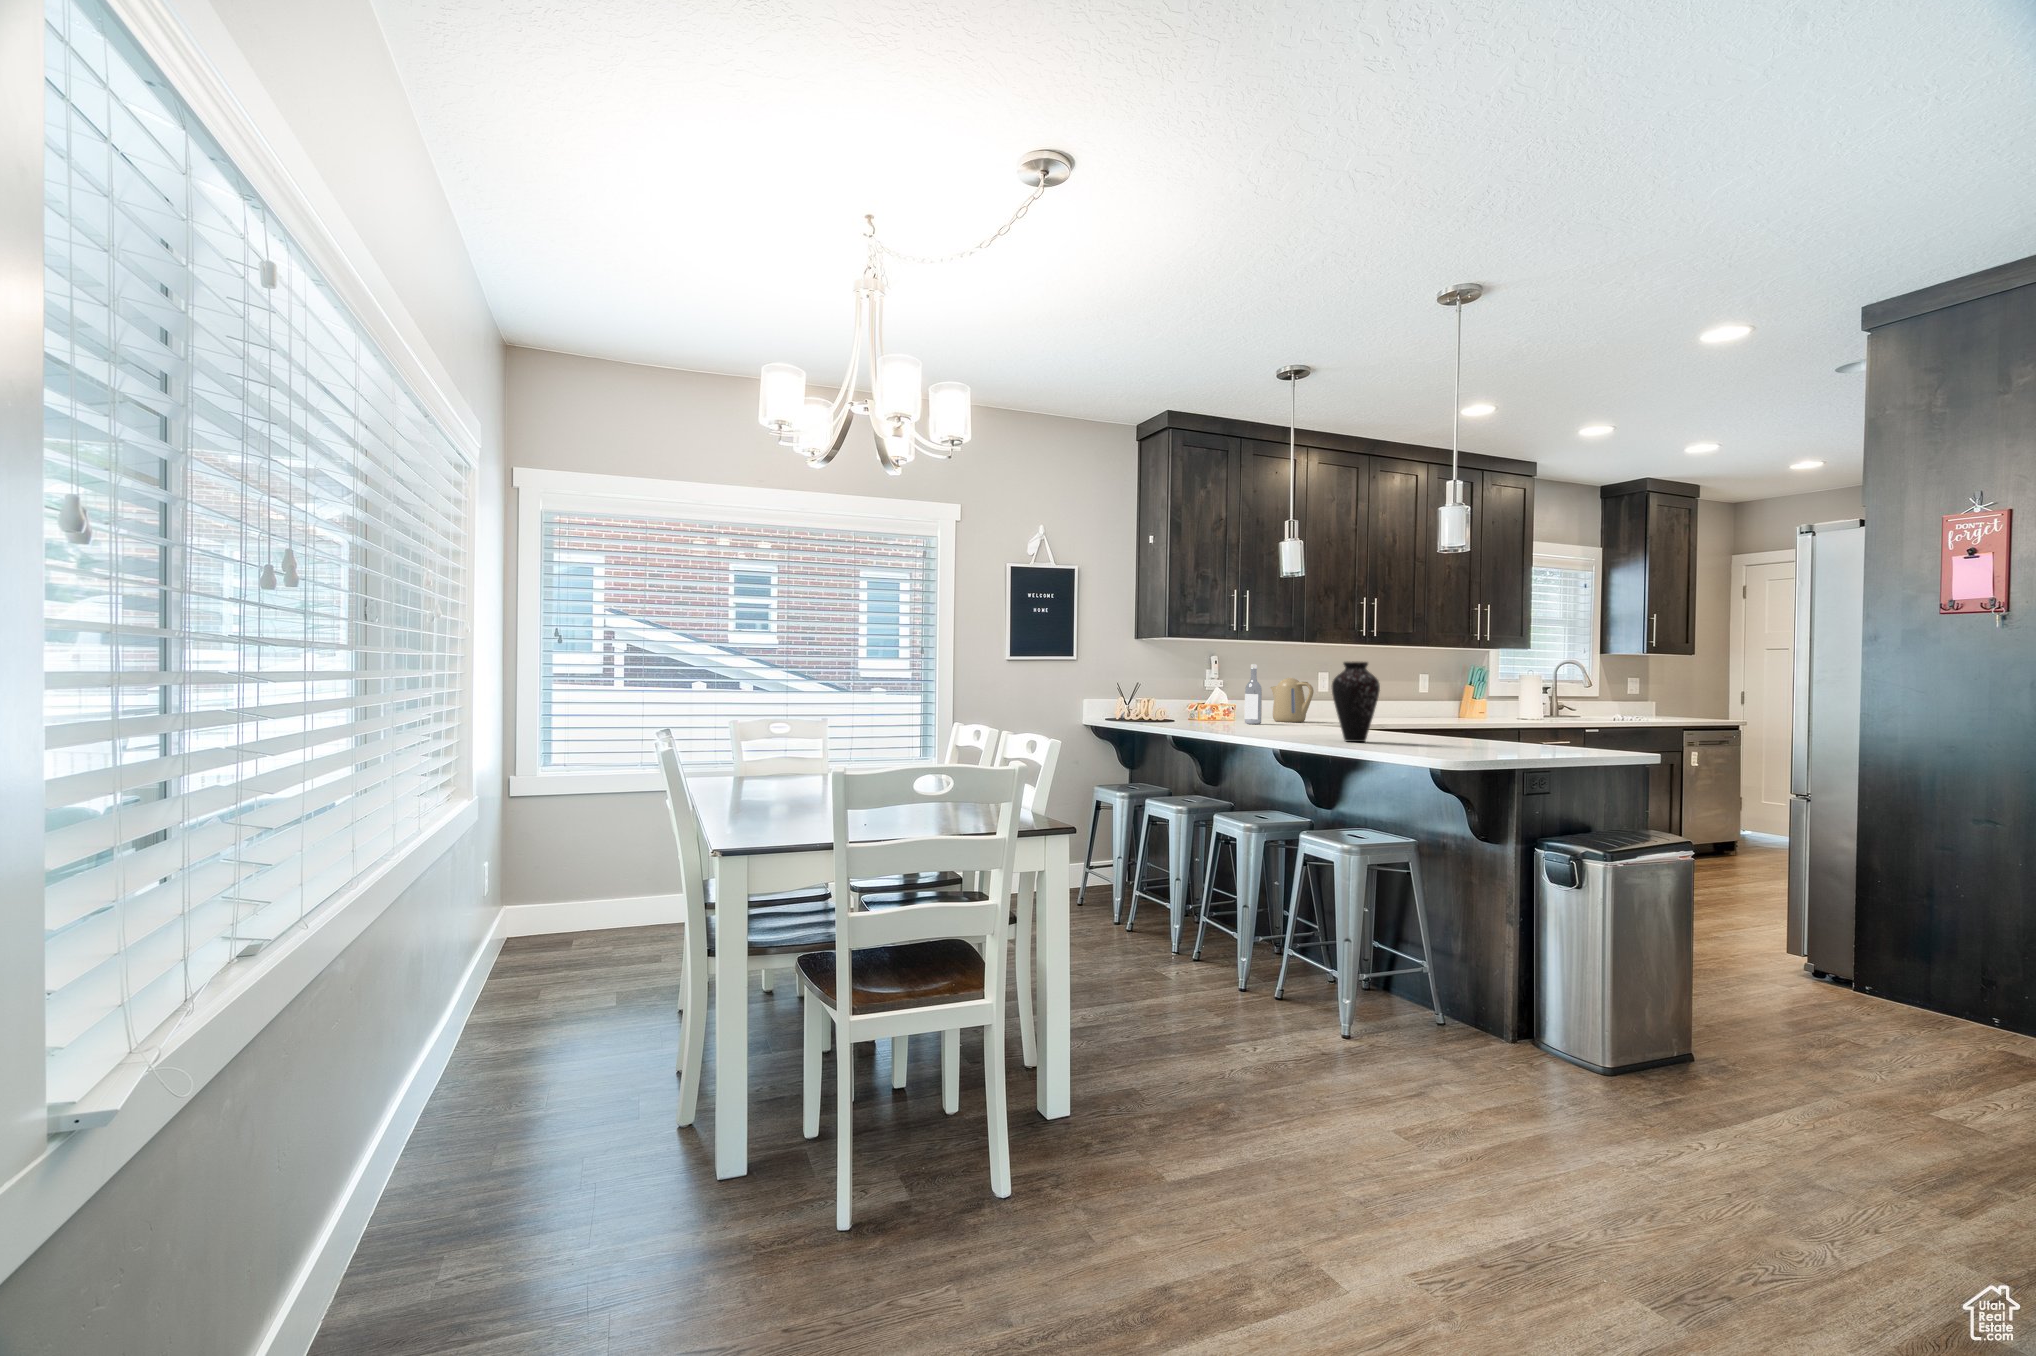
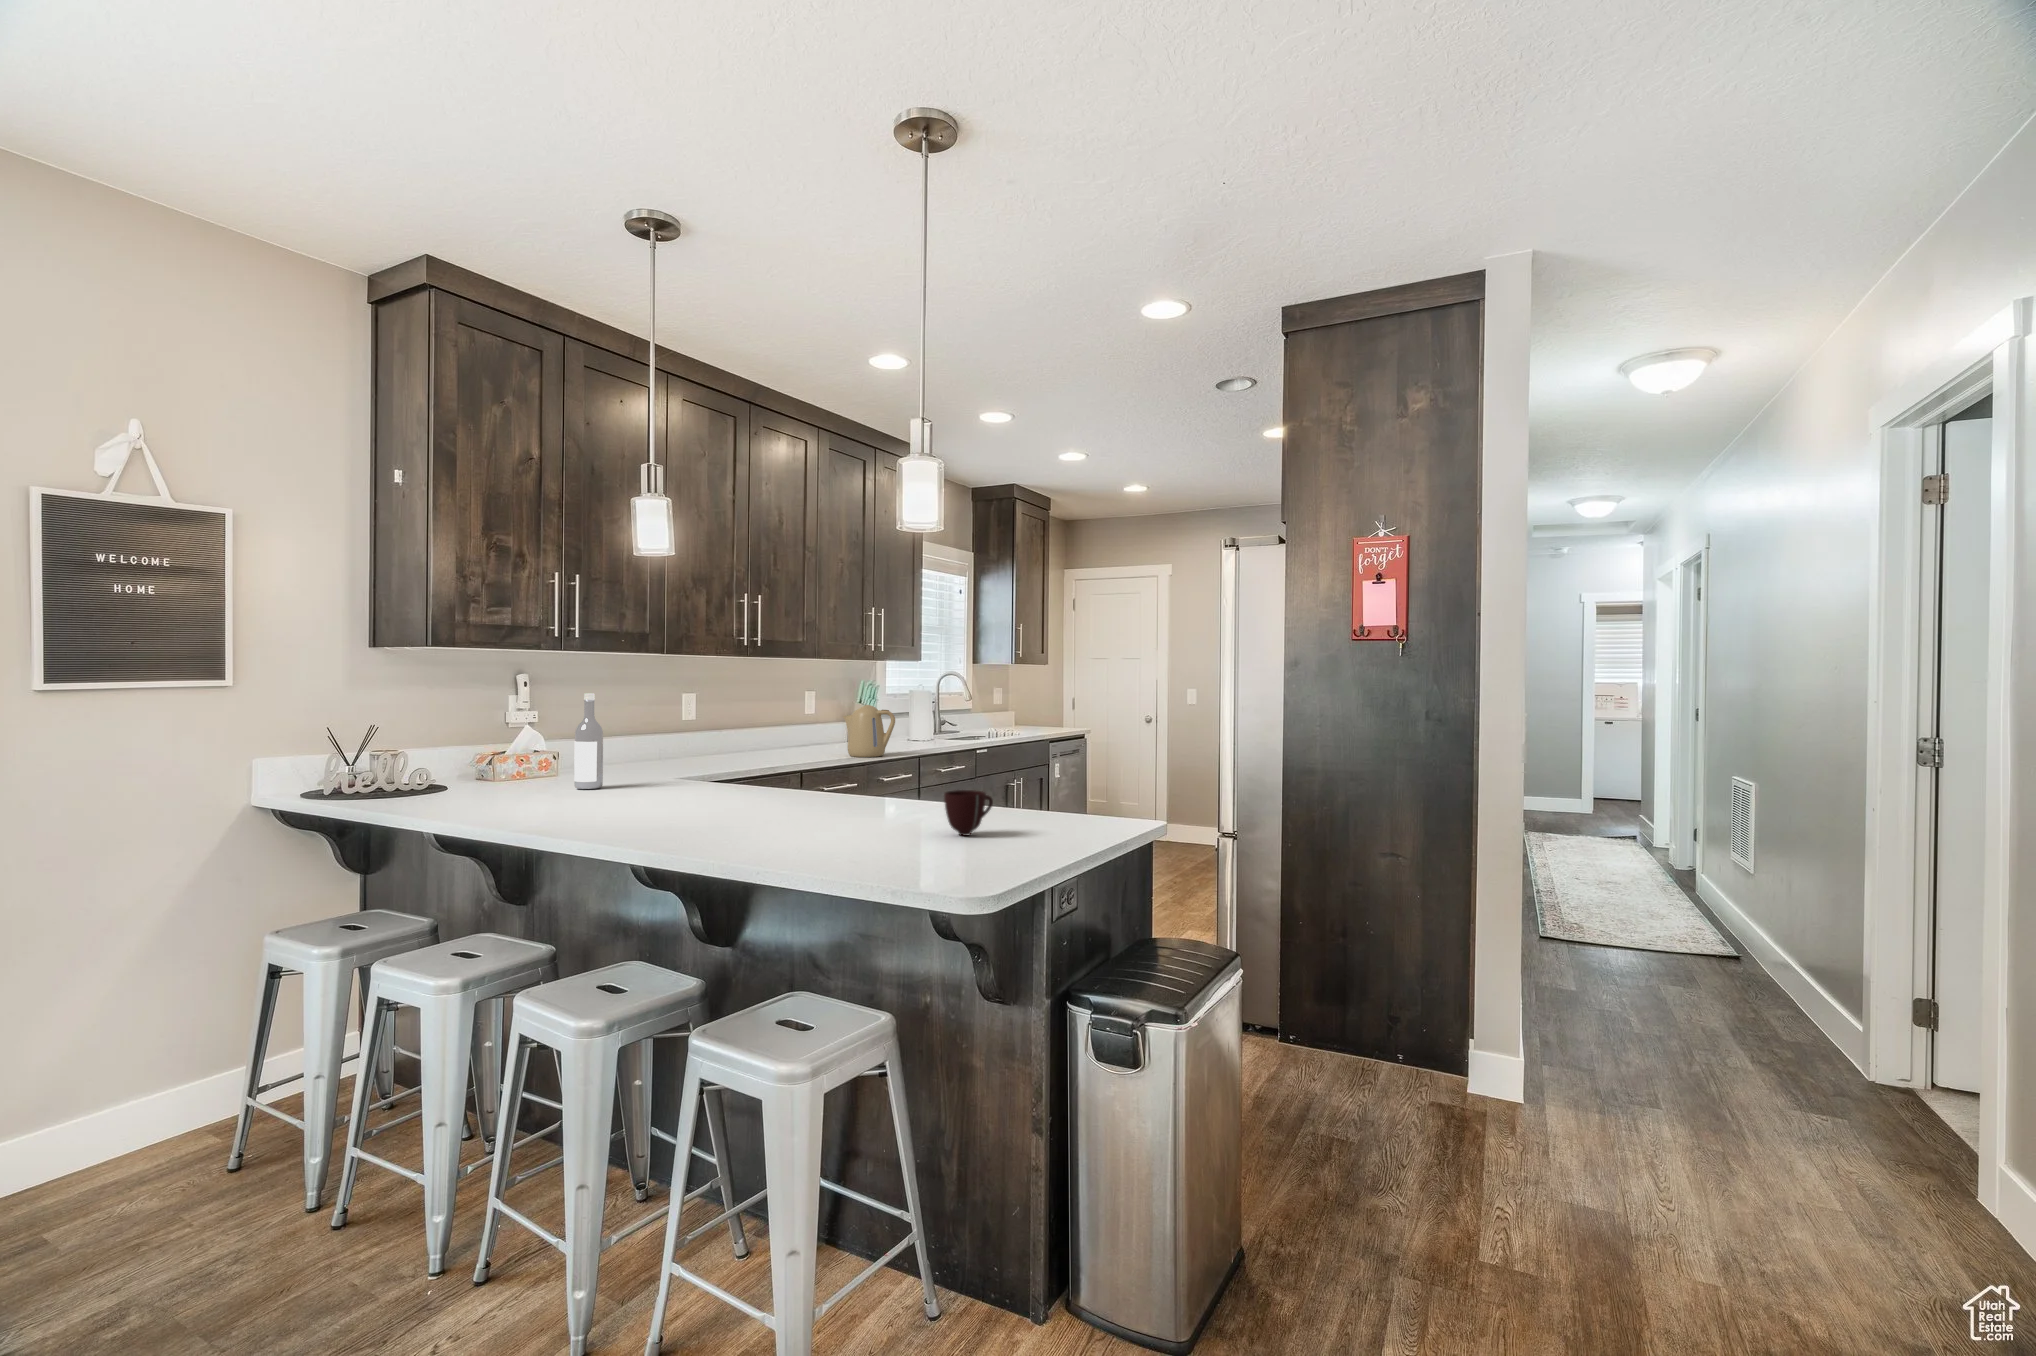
vase: present [1332,662,1380,742] -> none [738,706,818,845]
kettle: present [1270,678,1314,722] -> present [843,705,895,757]
mug: none [1467,719,1506,748] -> present [944,790,993,836]

